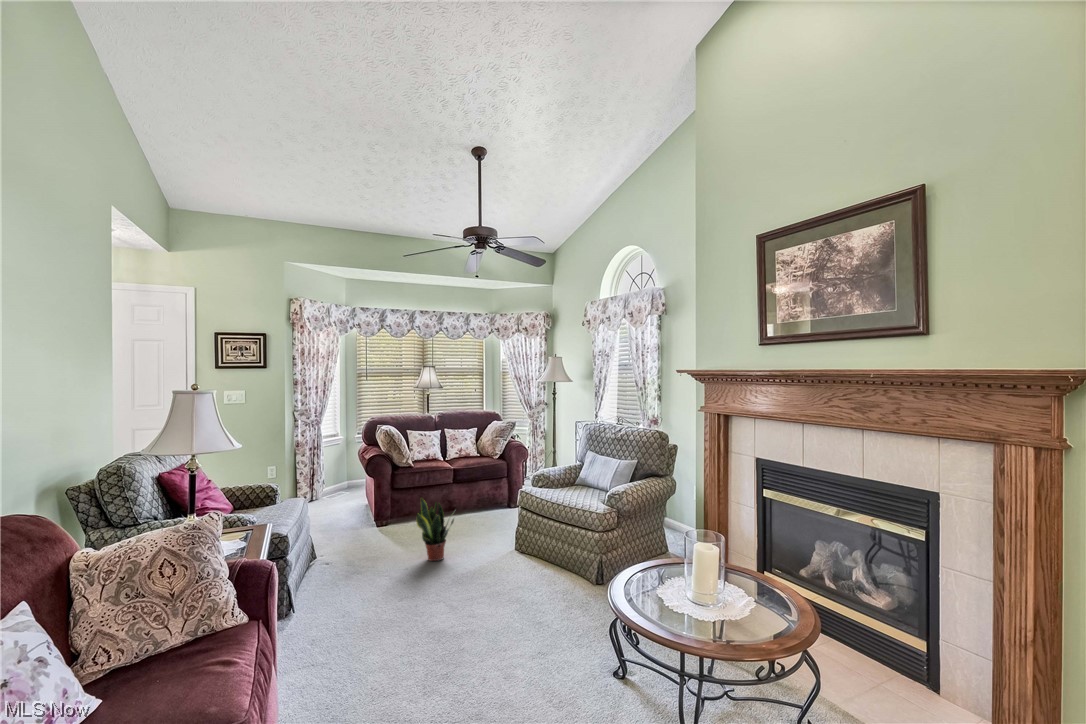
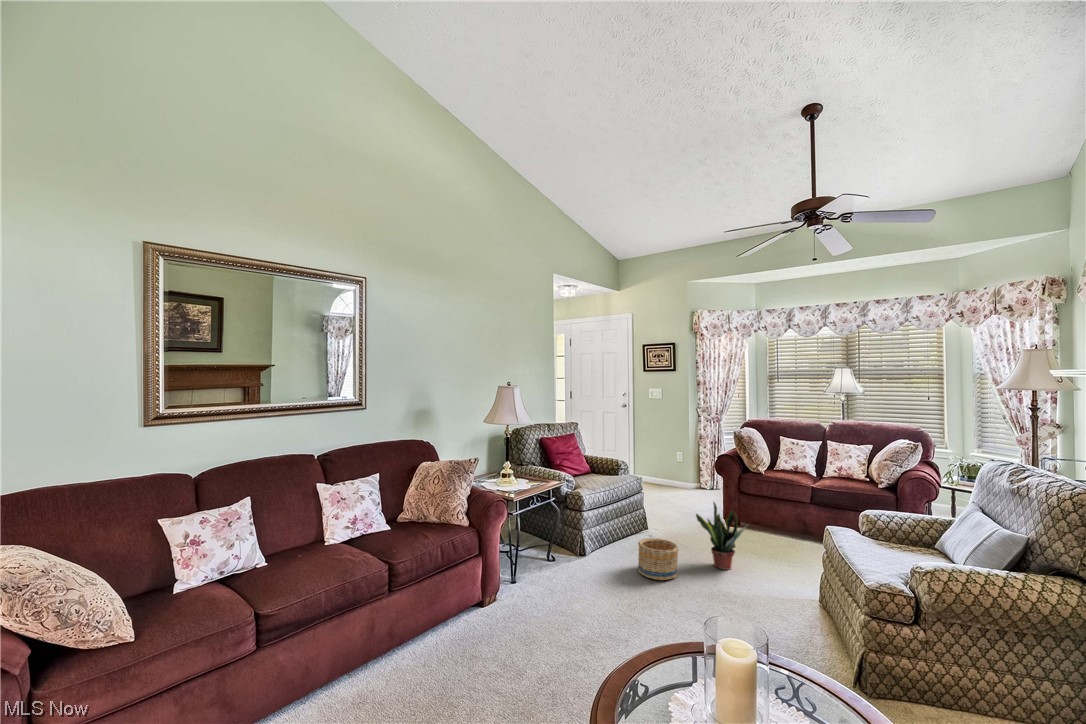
basket: none [379,551,424,598] -> present [638,538,678,580]

